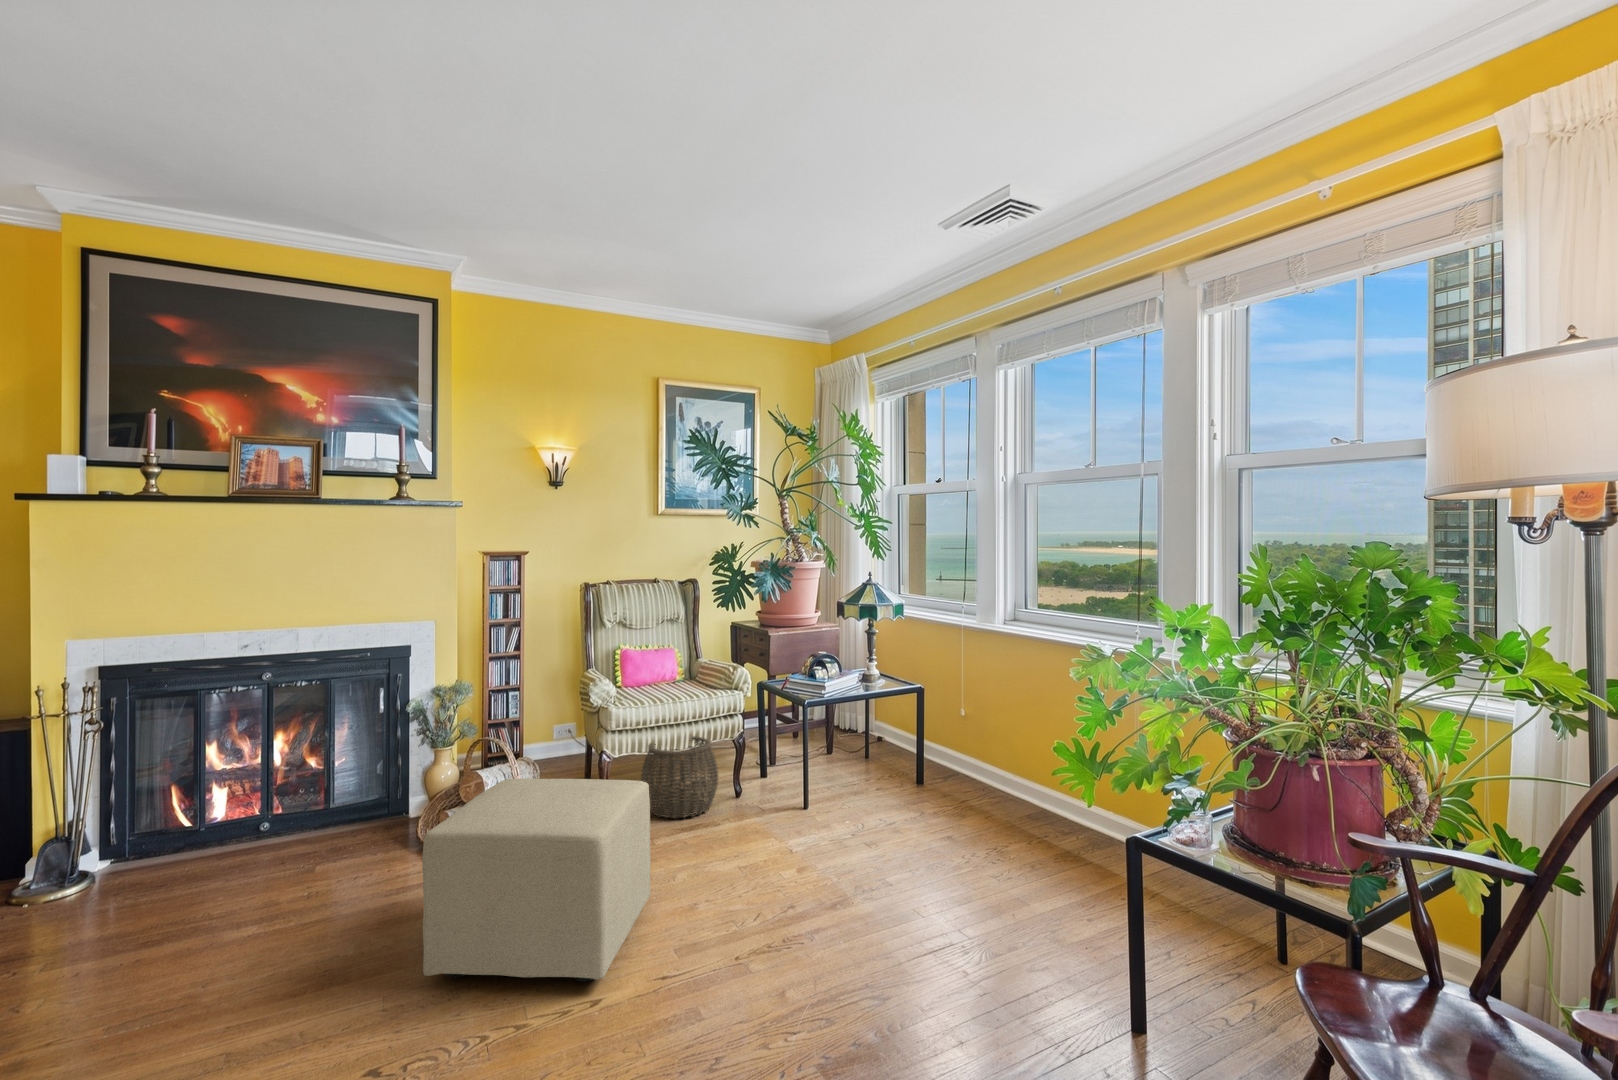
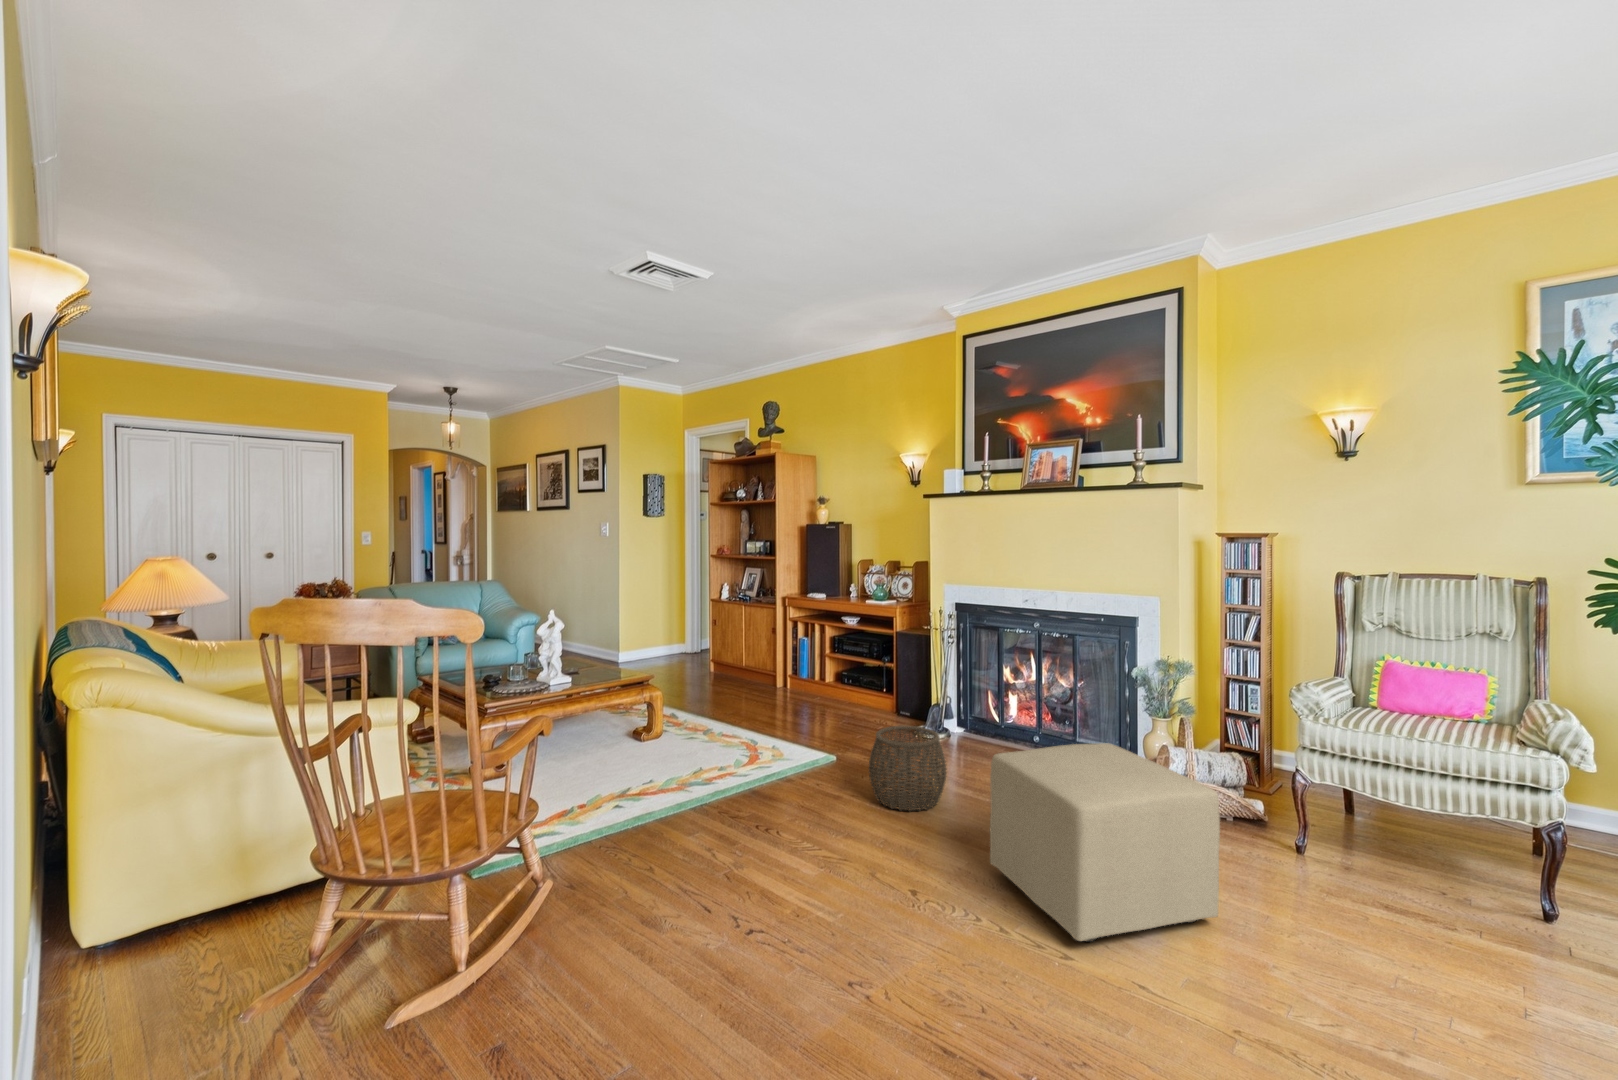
woven basket: present [641,736,719,818] -> present [869,726,947,811]

